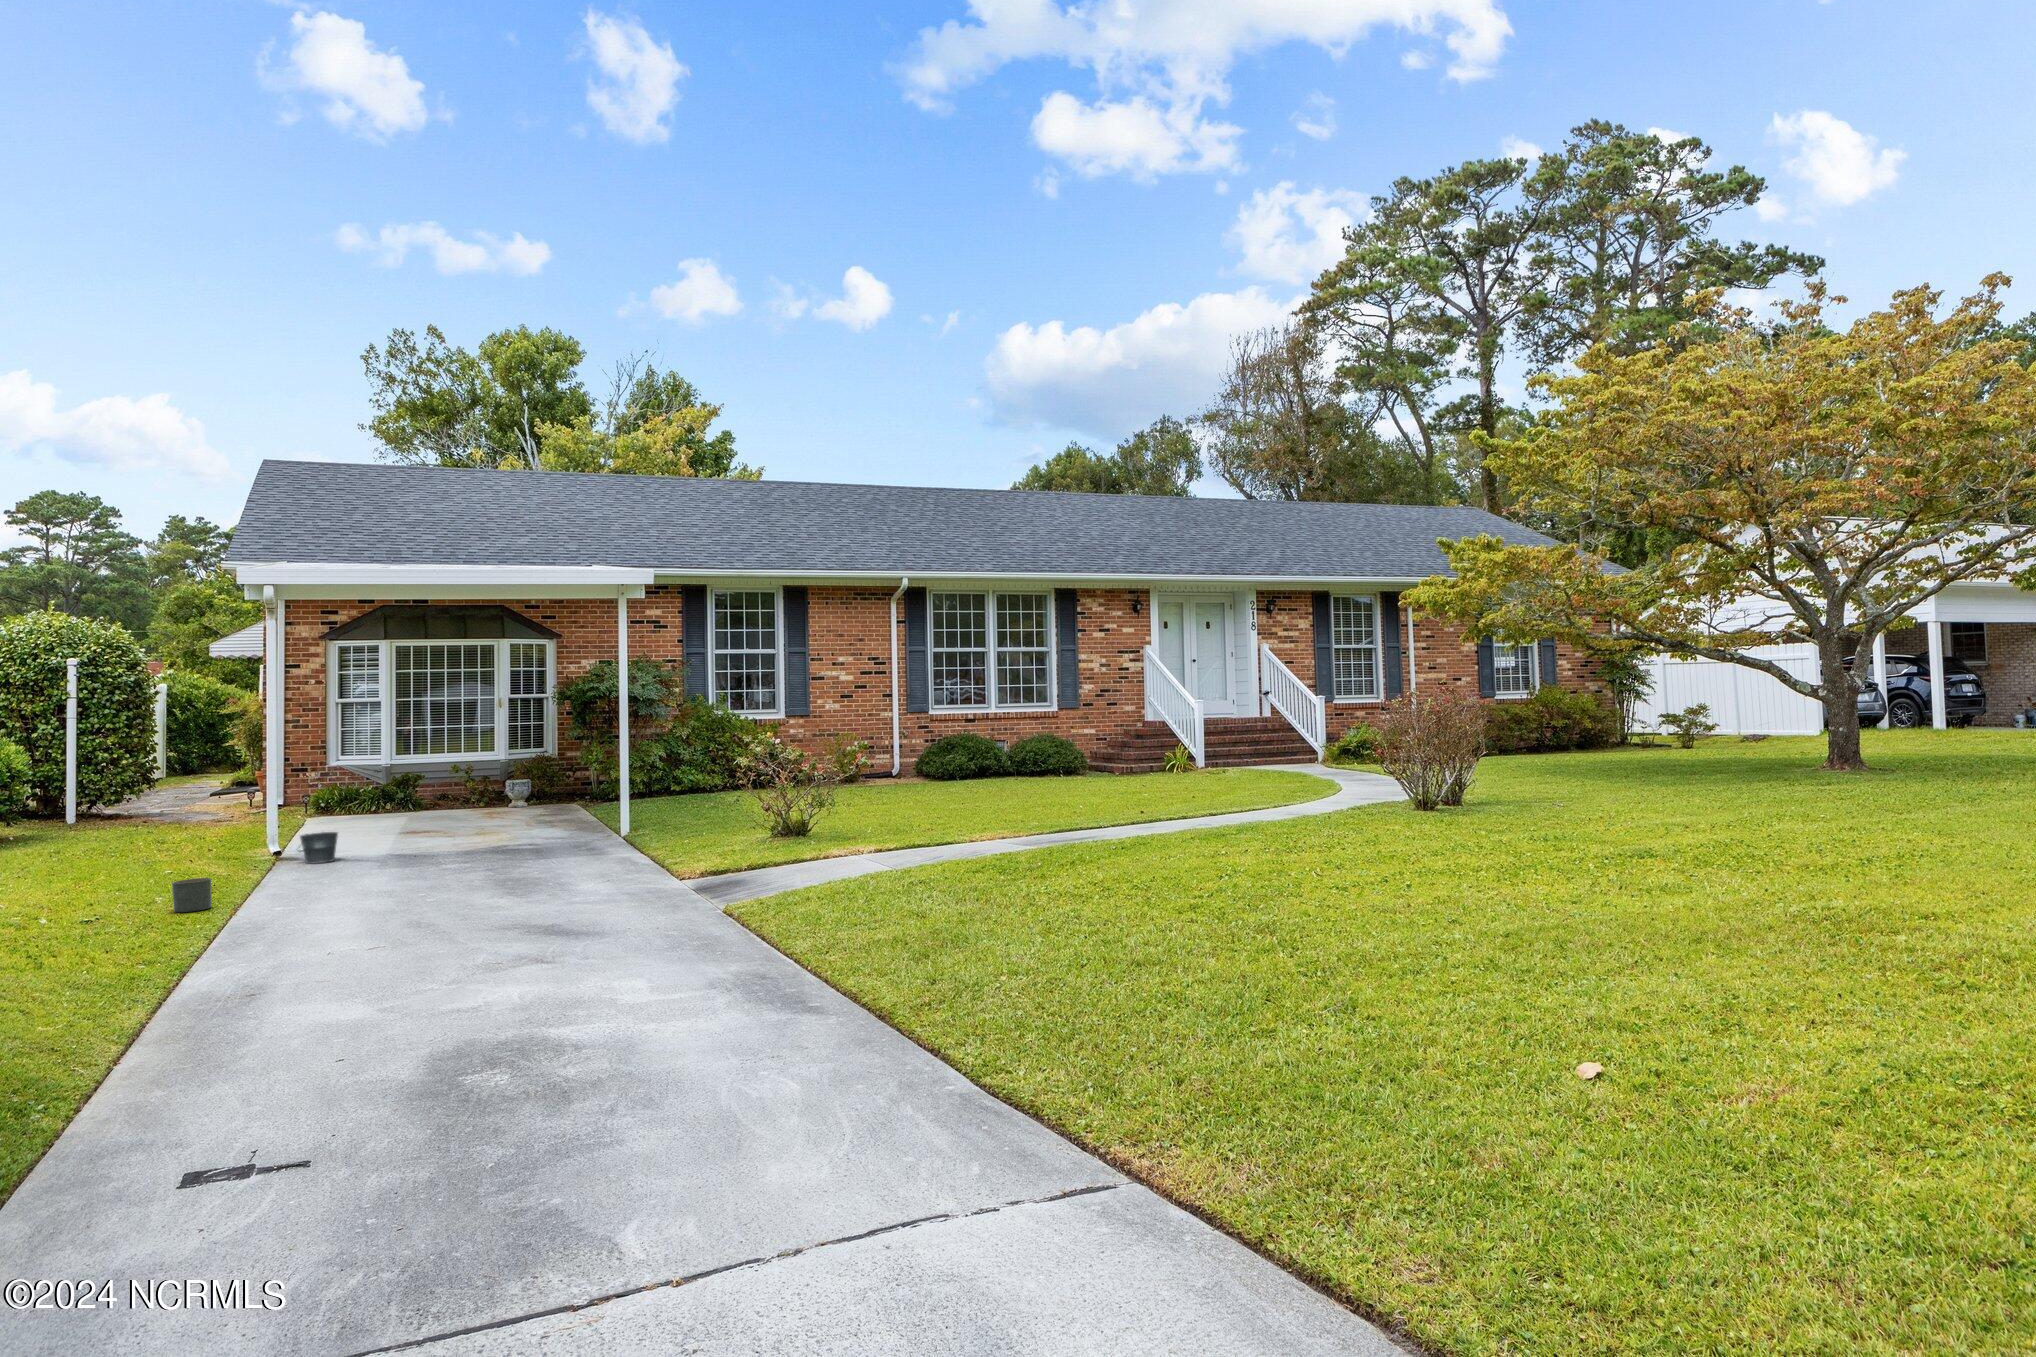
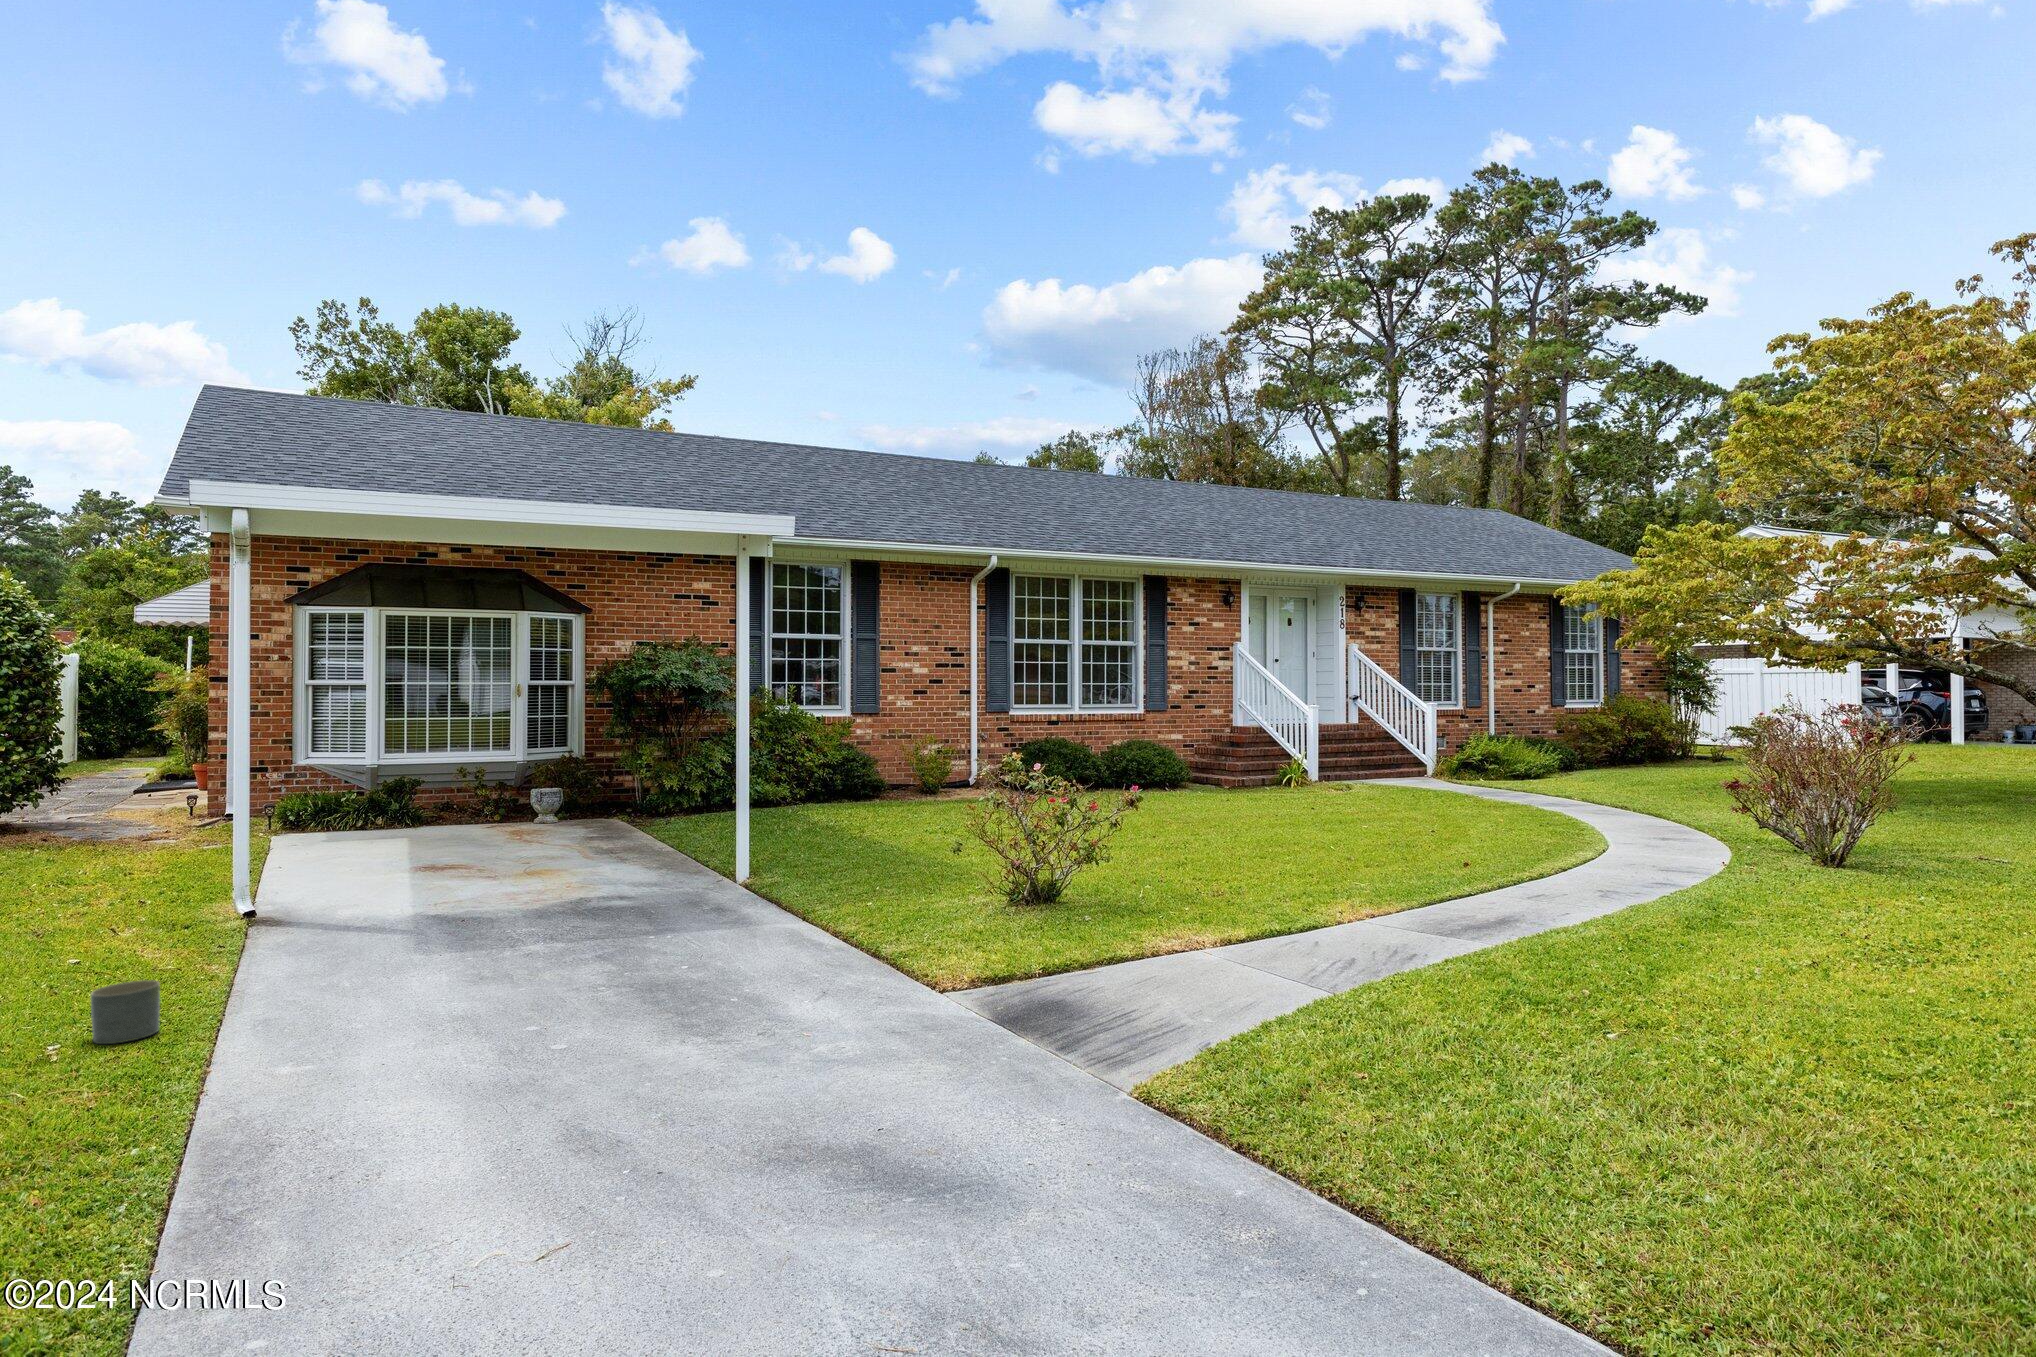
bucket: present [299,832,338,864] -> none [279,874,341,922]

